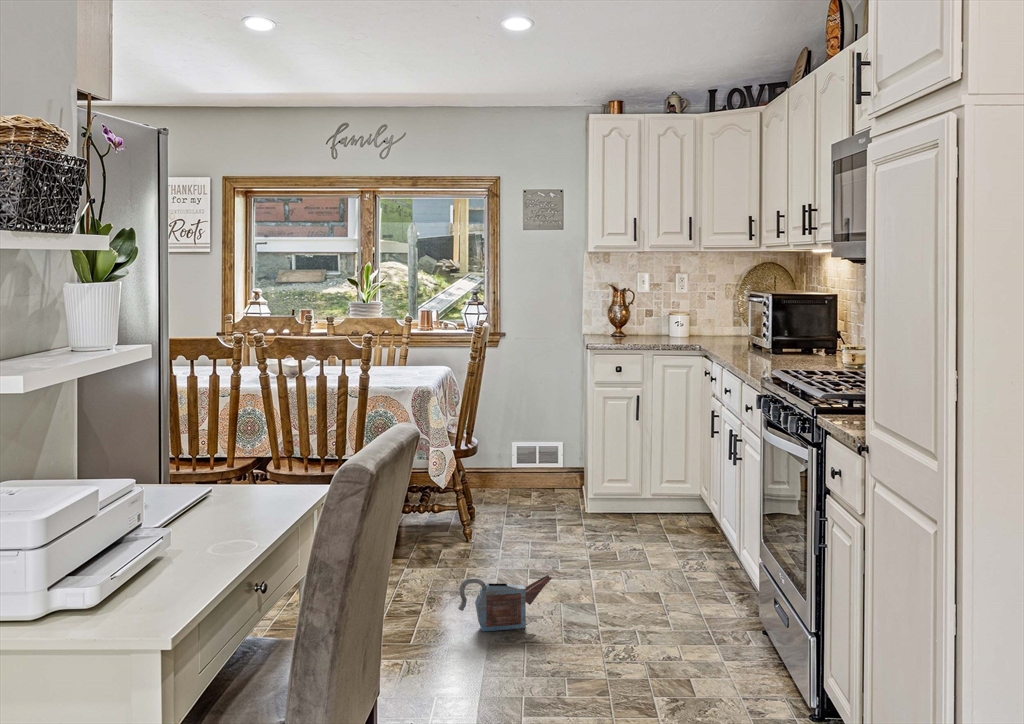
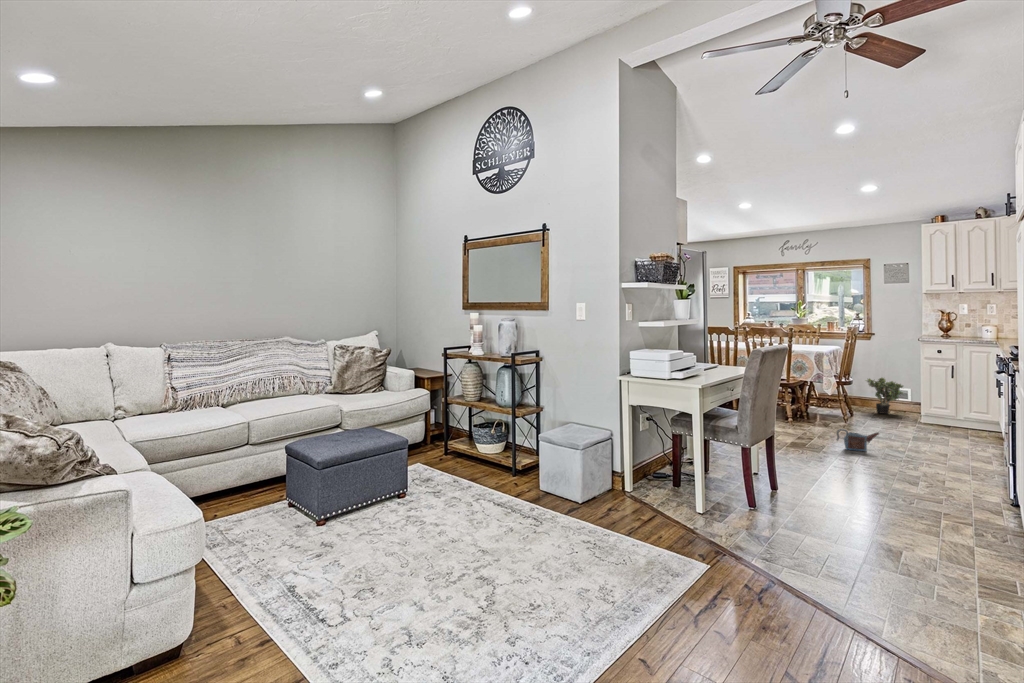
potted plant: none [492,423,556,498] -> present [866,378,903,414]

